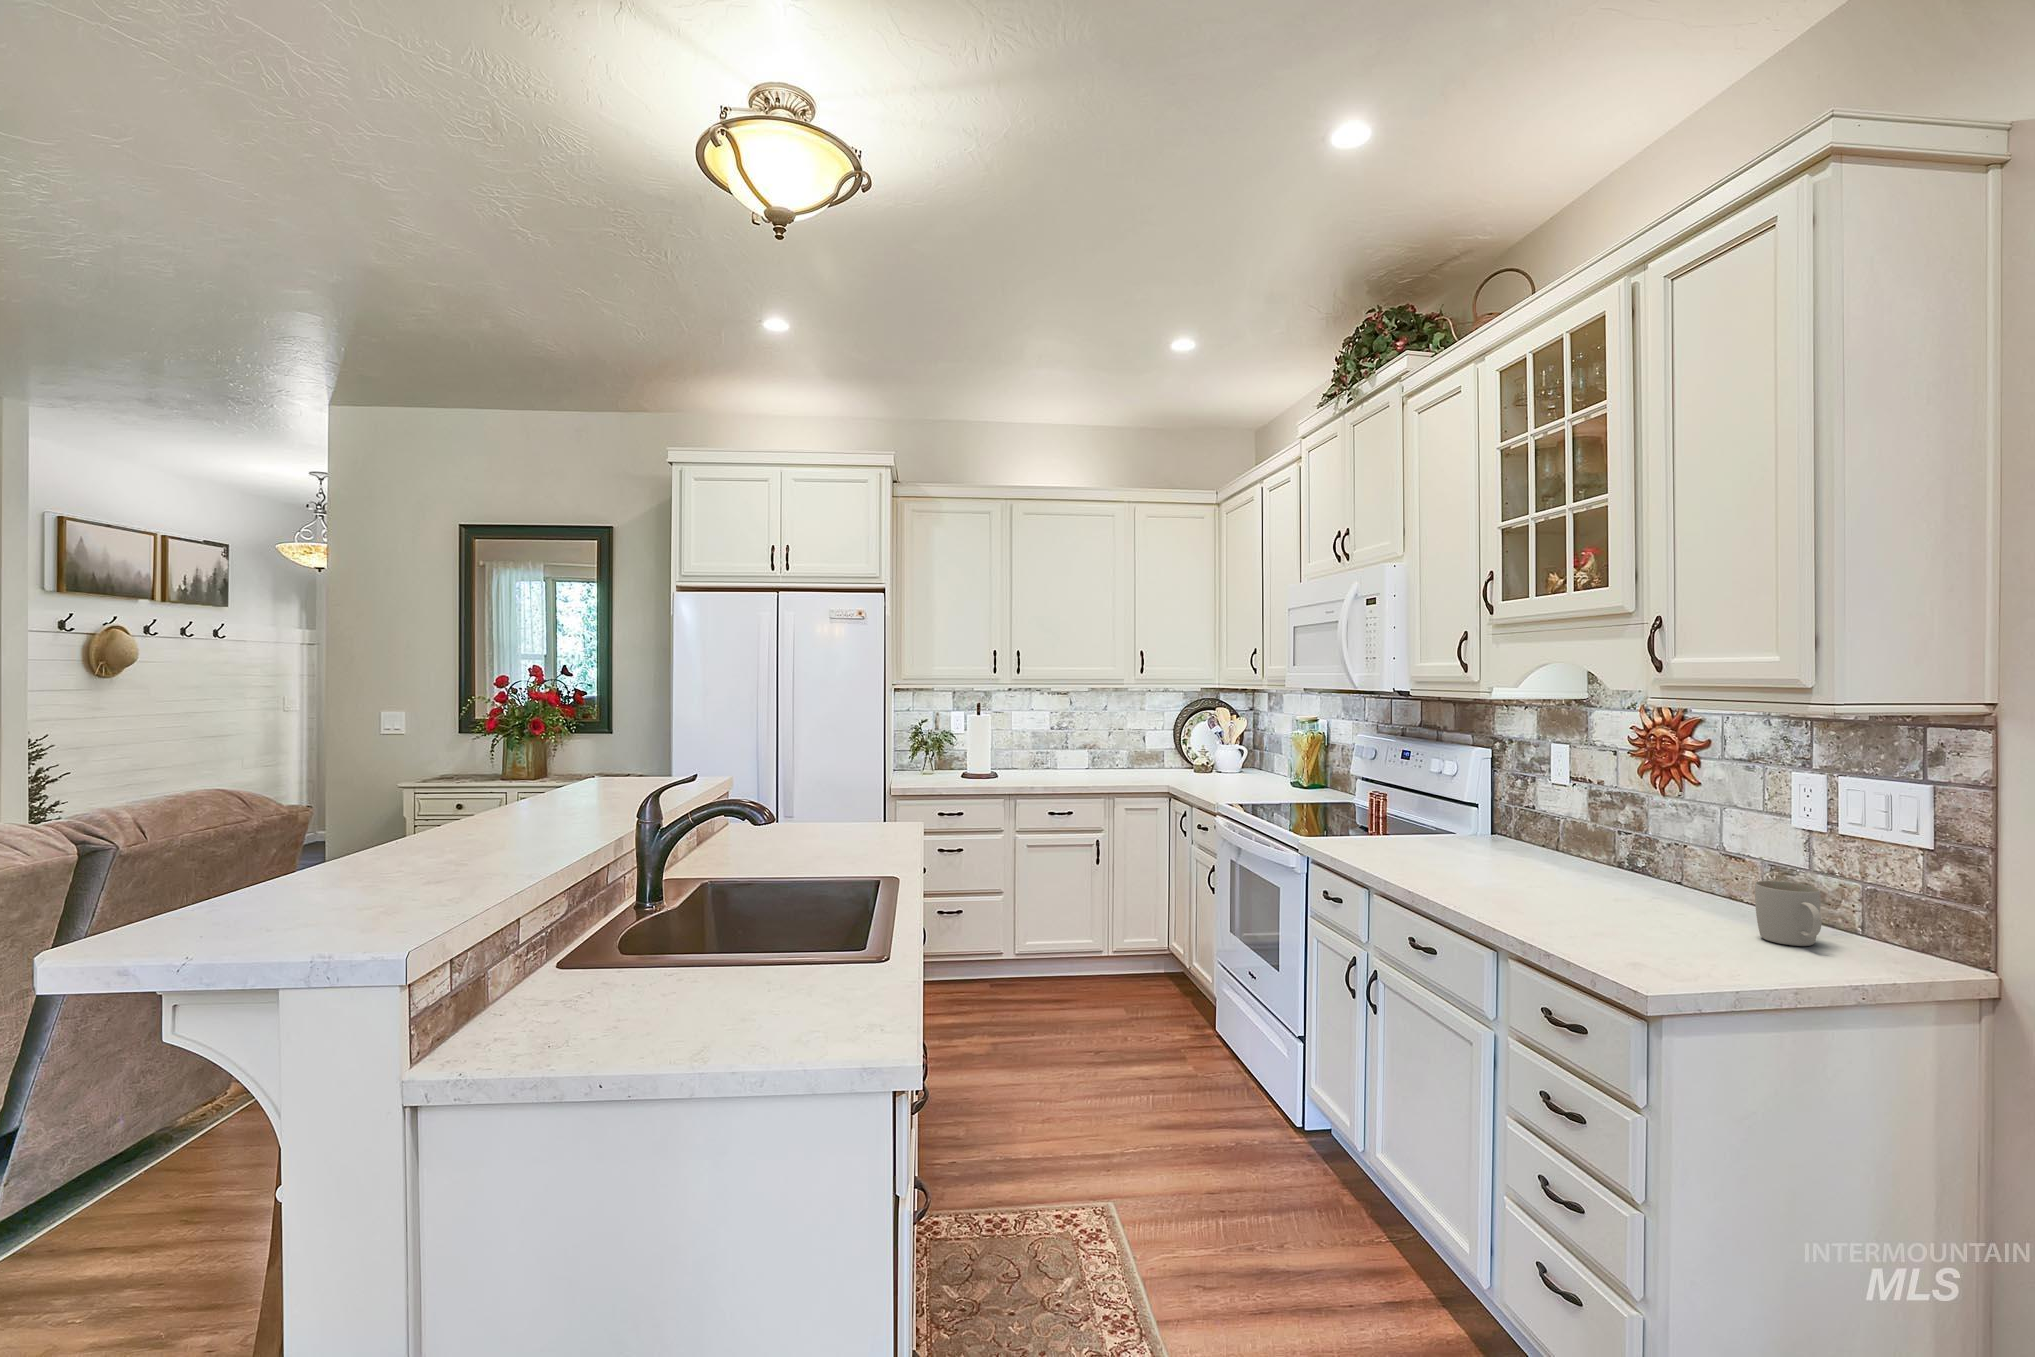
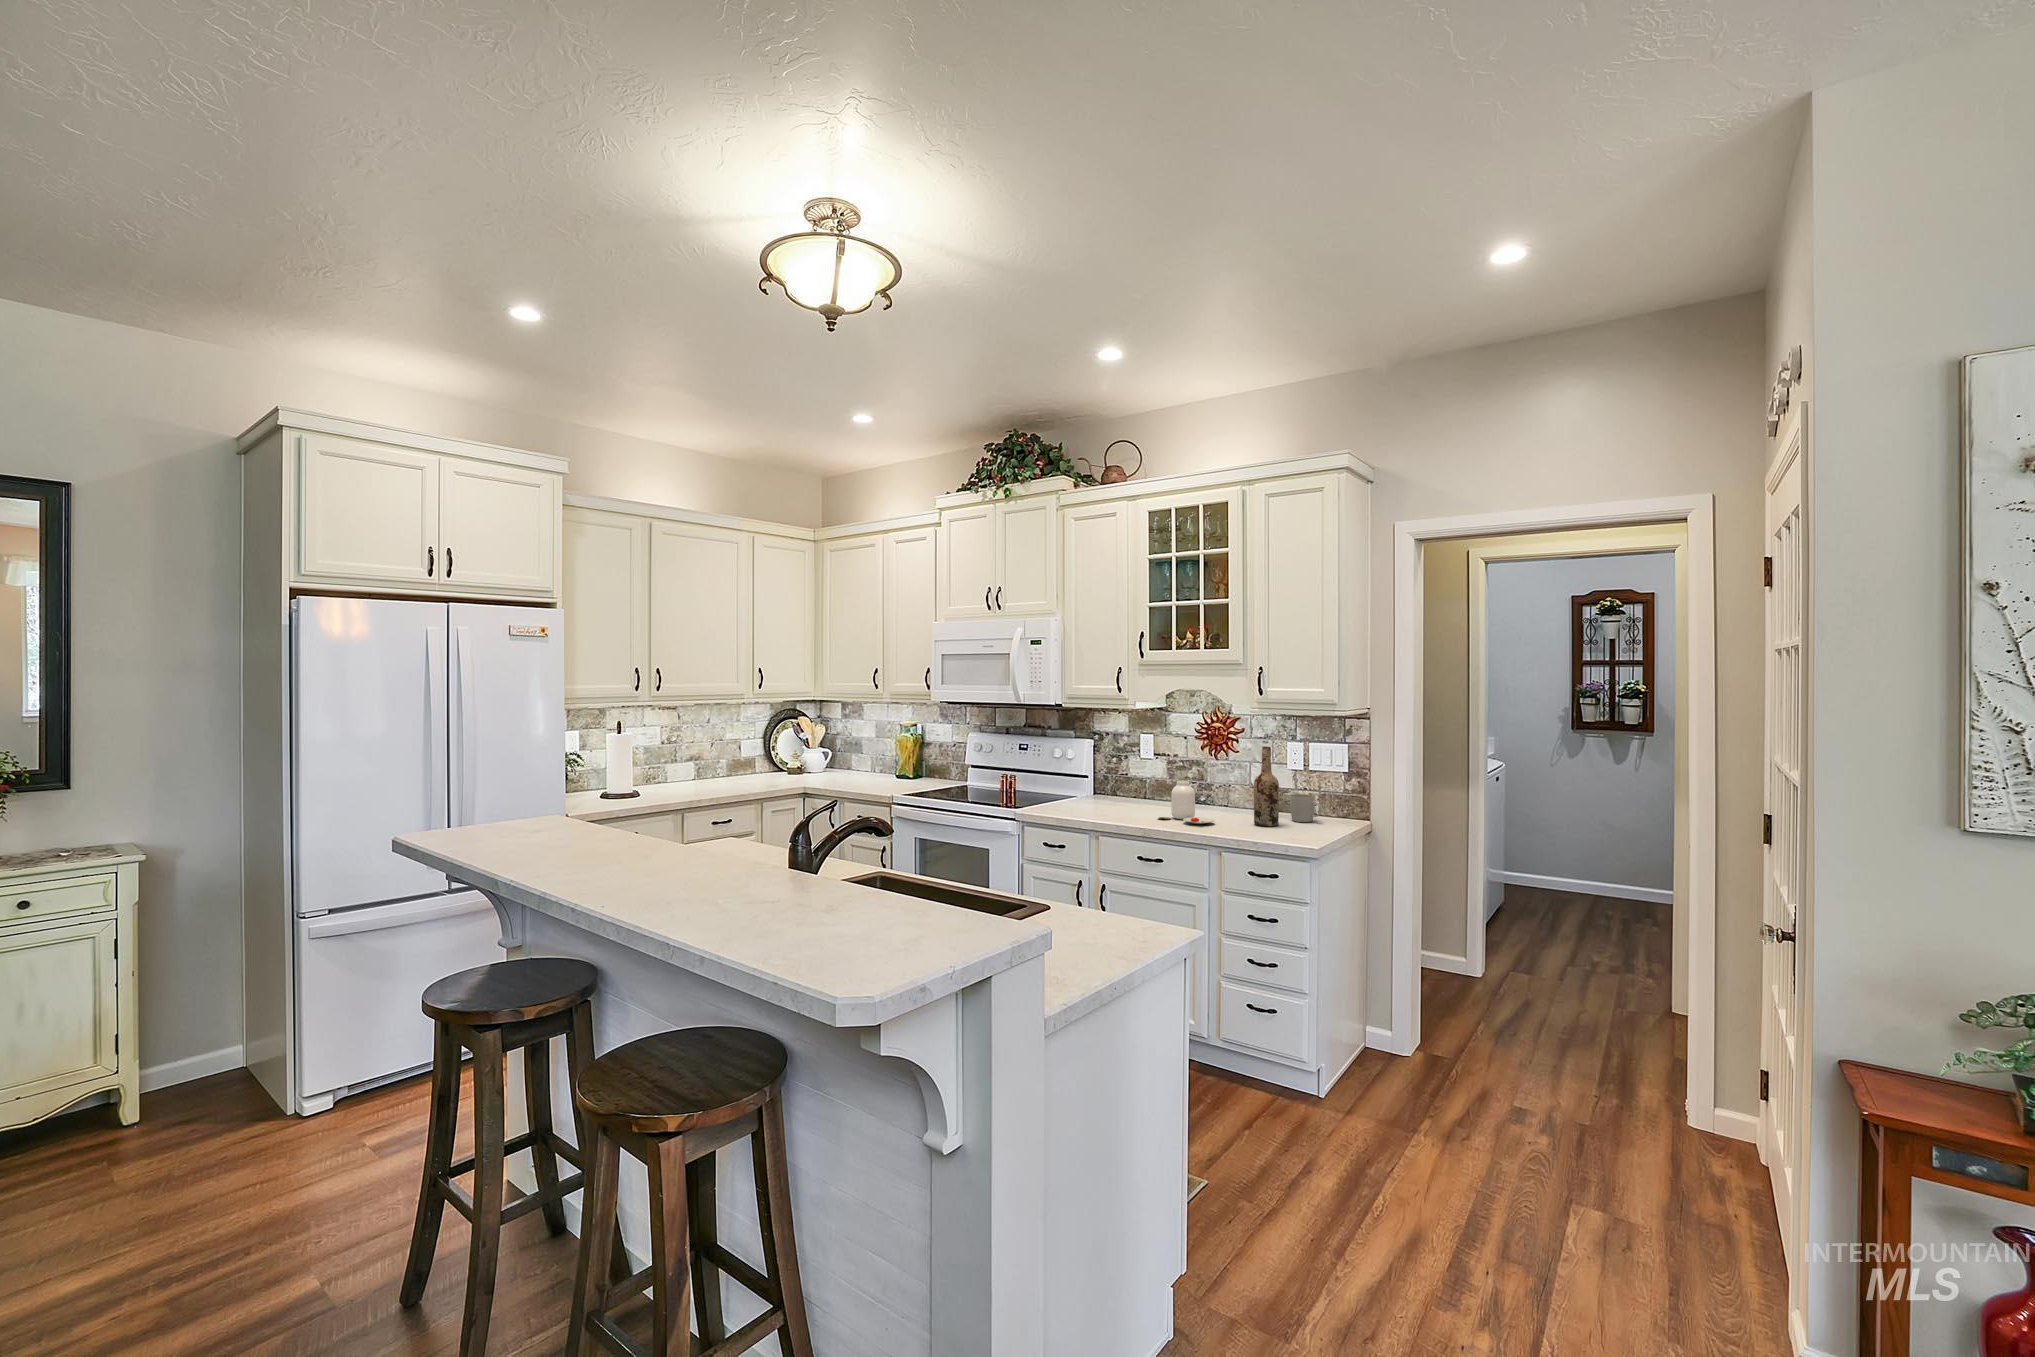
wine bottle: none [1641,773,1700,938] -> present [1254,747,1279,826]
jar: none [1481,826,1566,908] -> present [1159,781,1215,824]

